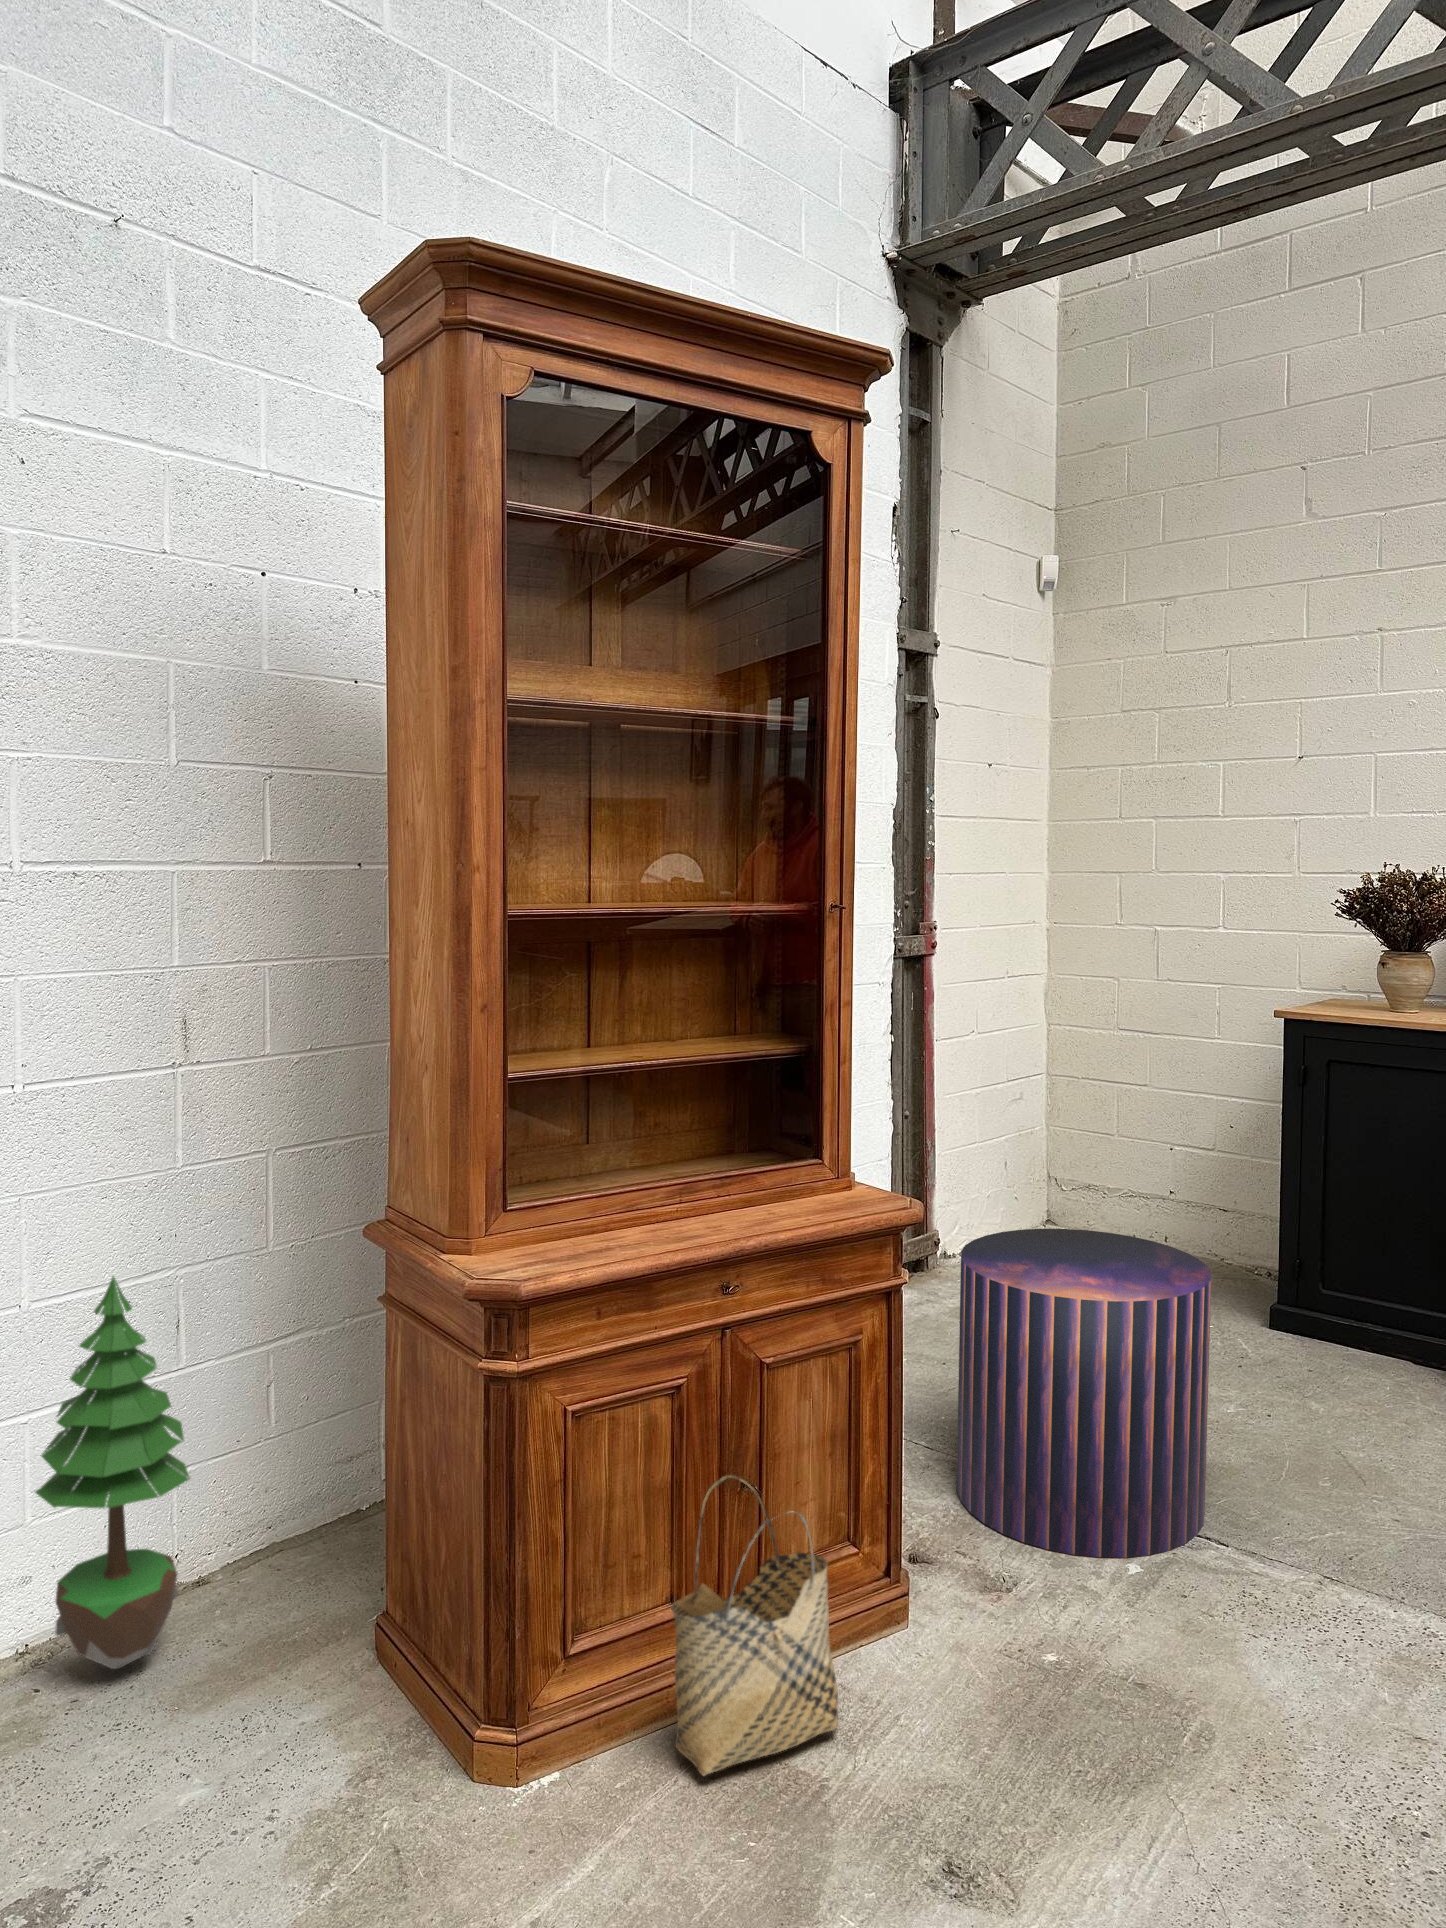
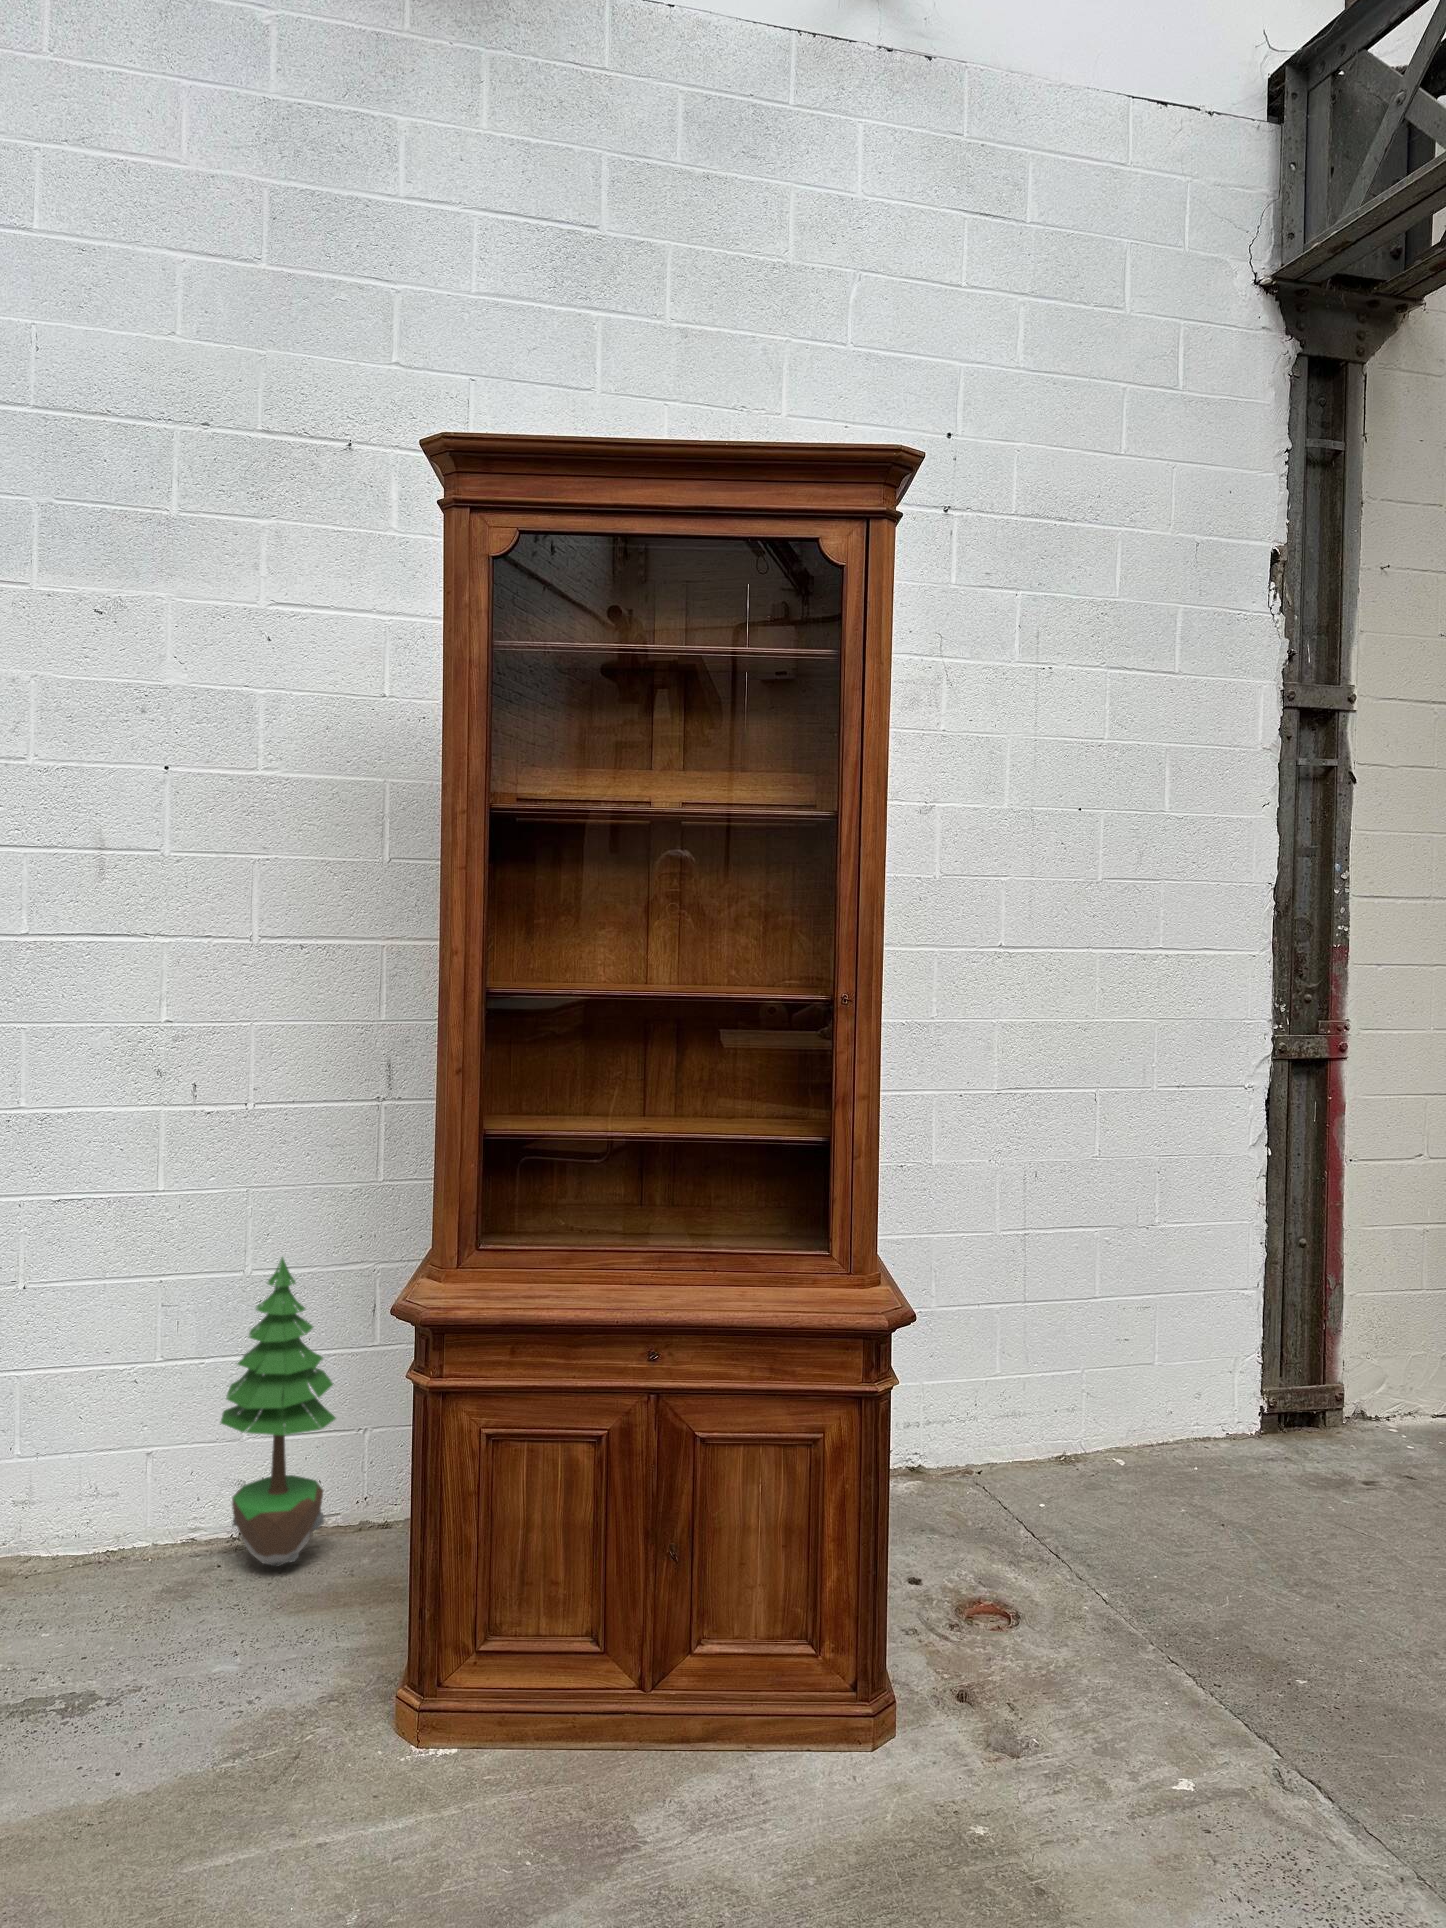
pouf: present [957,1229,1211,1558] -> none [1061,1380,1368,1794]
woven basket: present [672,1475,838,1776] -> none [533,1532,712,1809]

